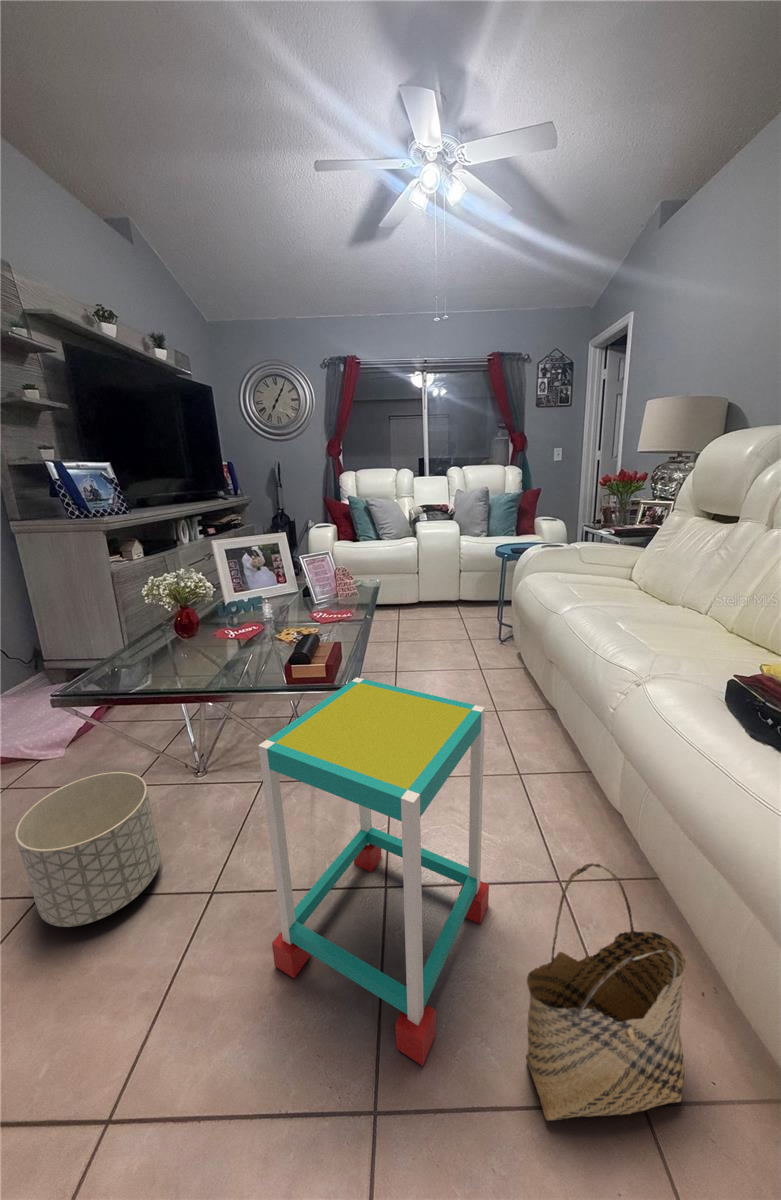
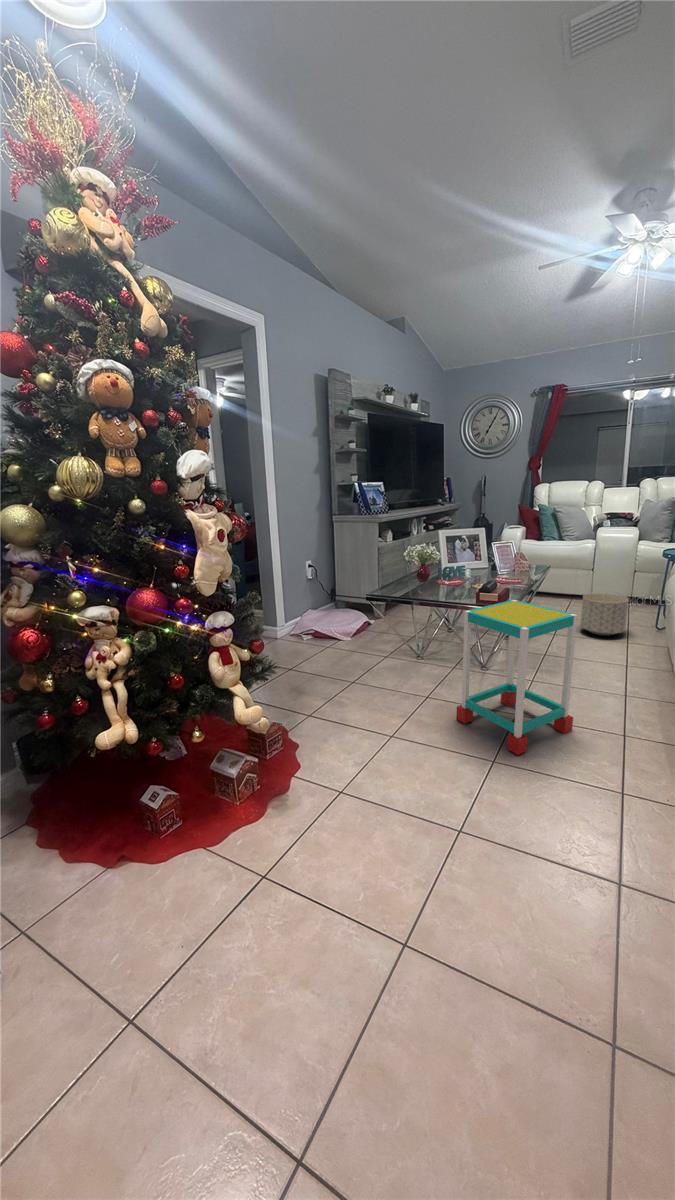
planter: present [15,772,161,927] -> present [580,593,629,636]
woven basket: present [526,863,686,1120] -> none [567,680,653,792]

